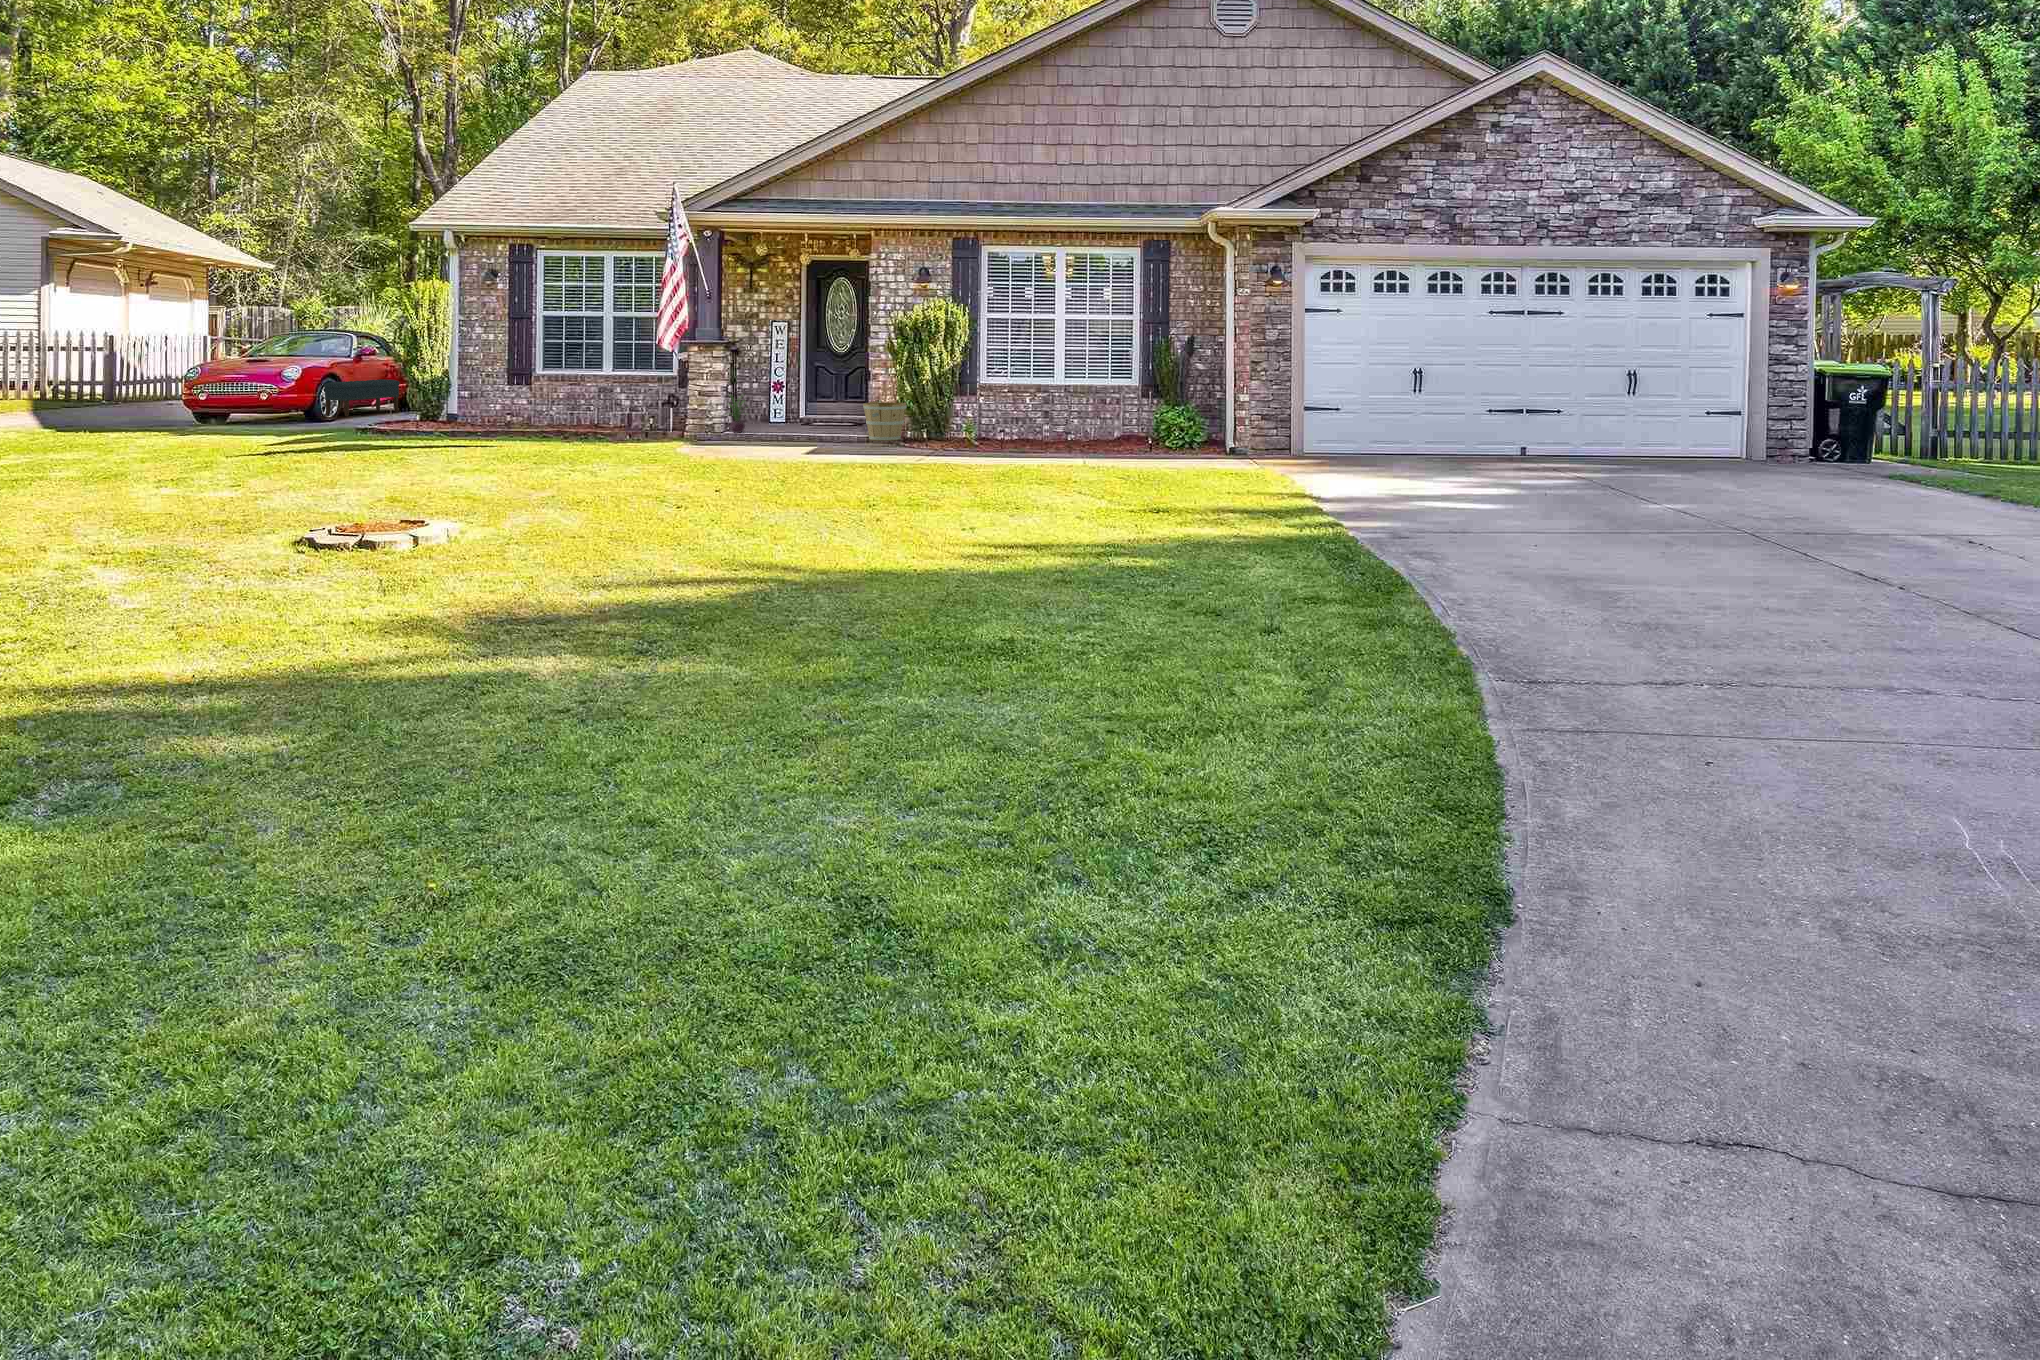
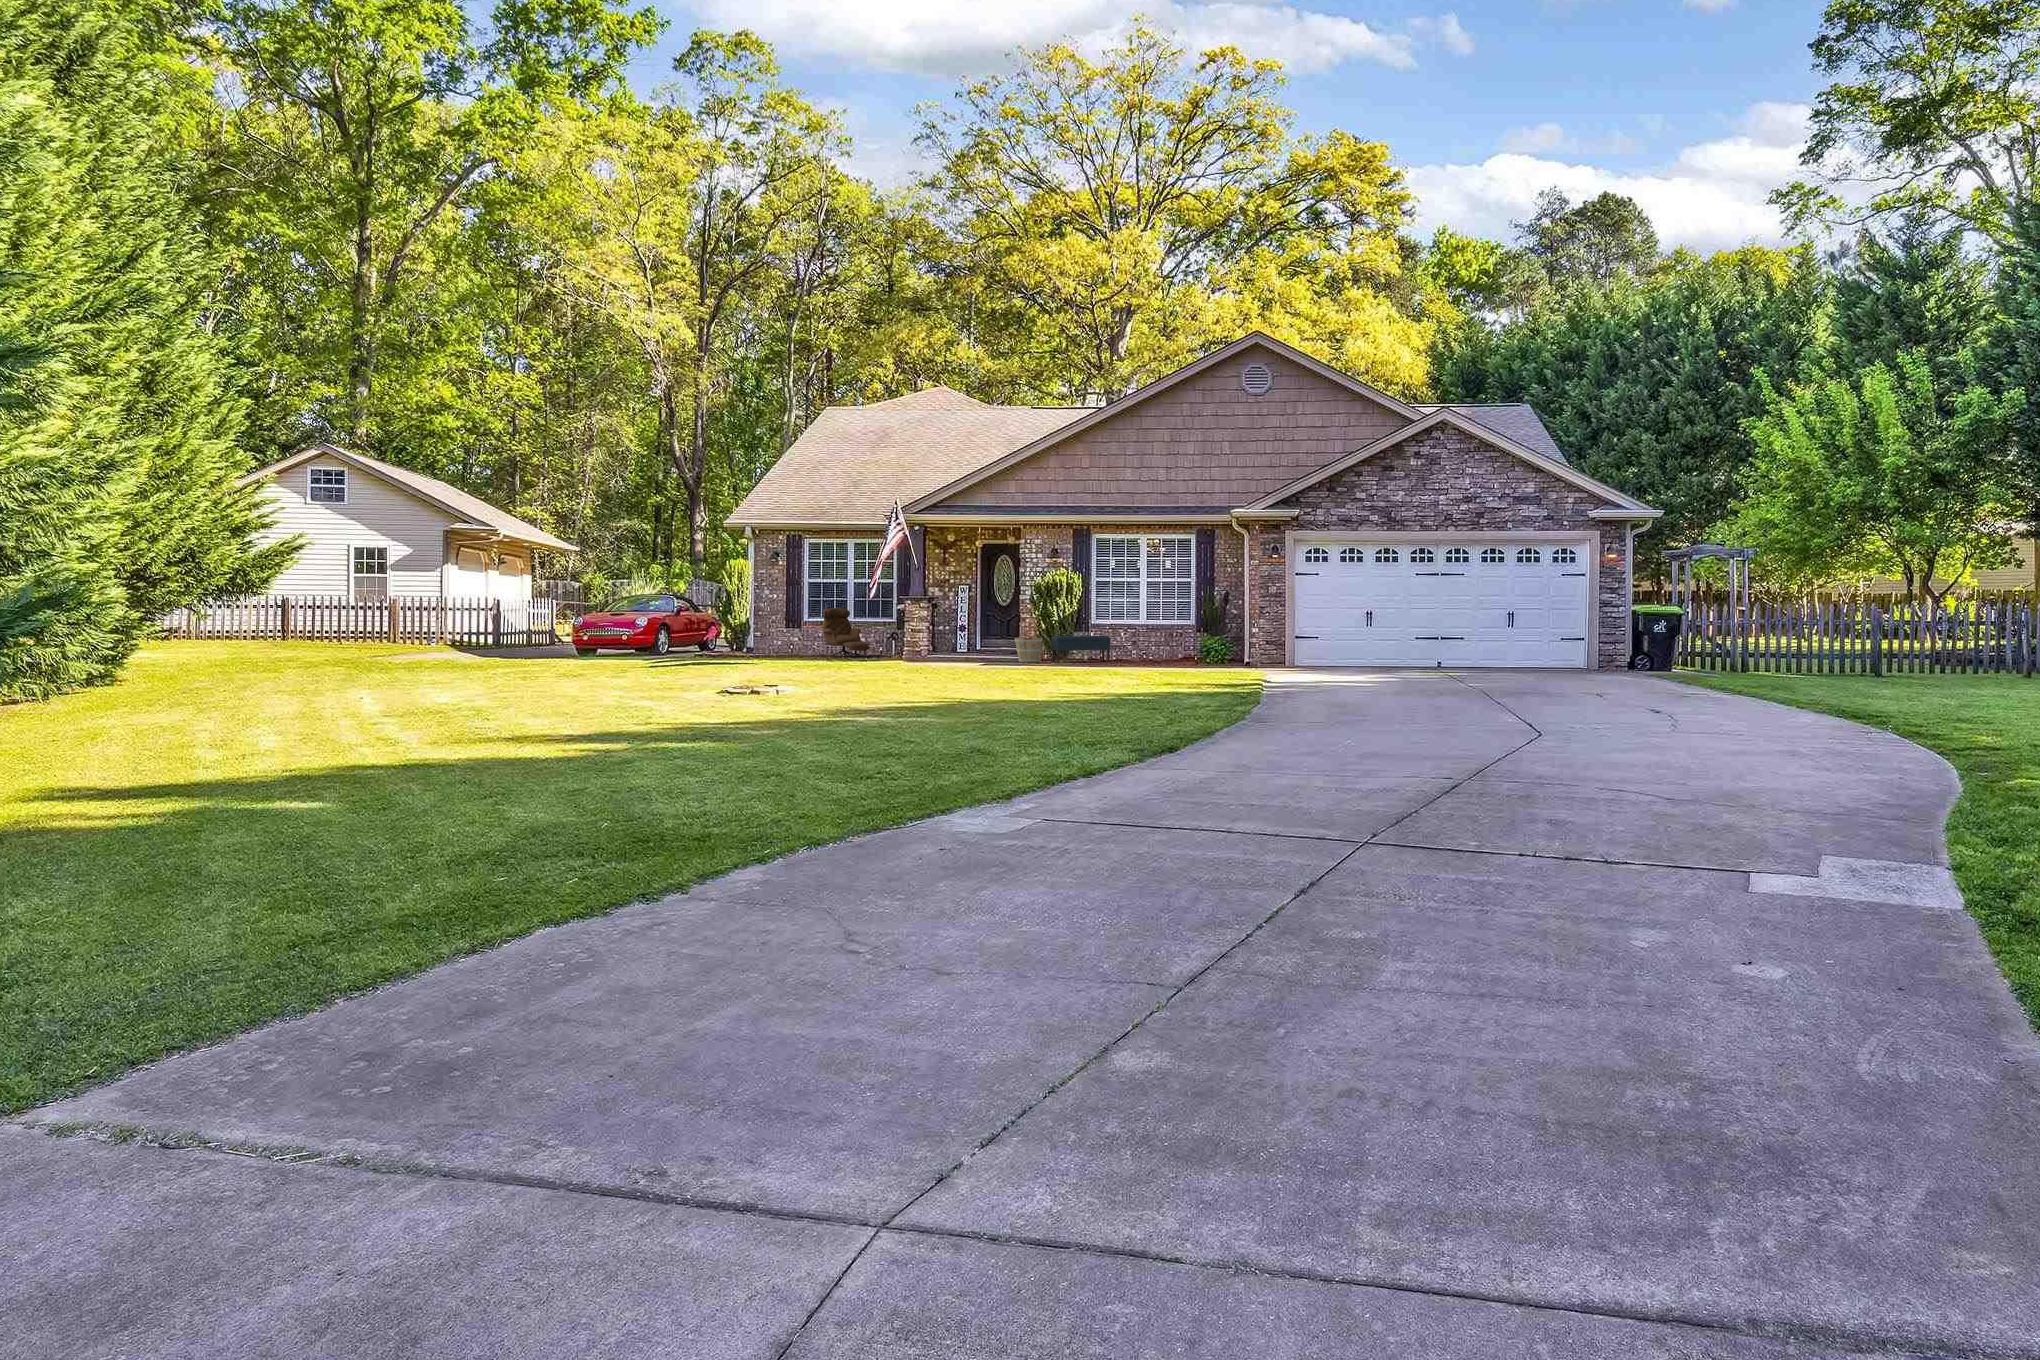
lounge chair: none [565,353,637,427] -> present [822,608,869,657]
bench: present [324,379,400,416] -> present [1051,635,1111,663]
decorative plant: present [730,395,745,433] -> none [919,633,949,659]

